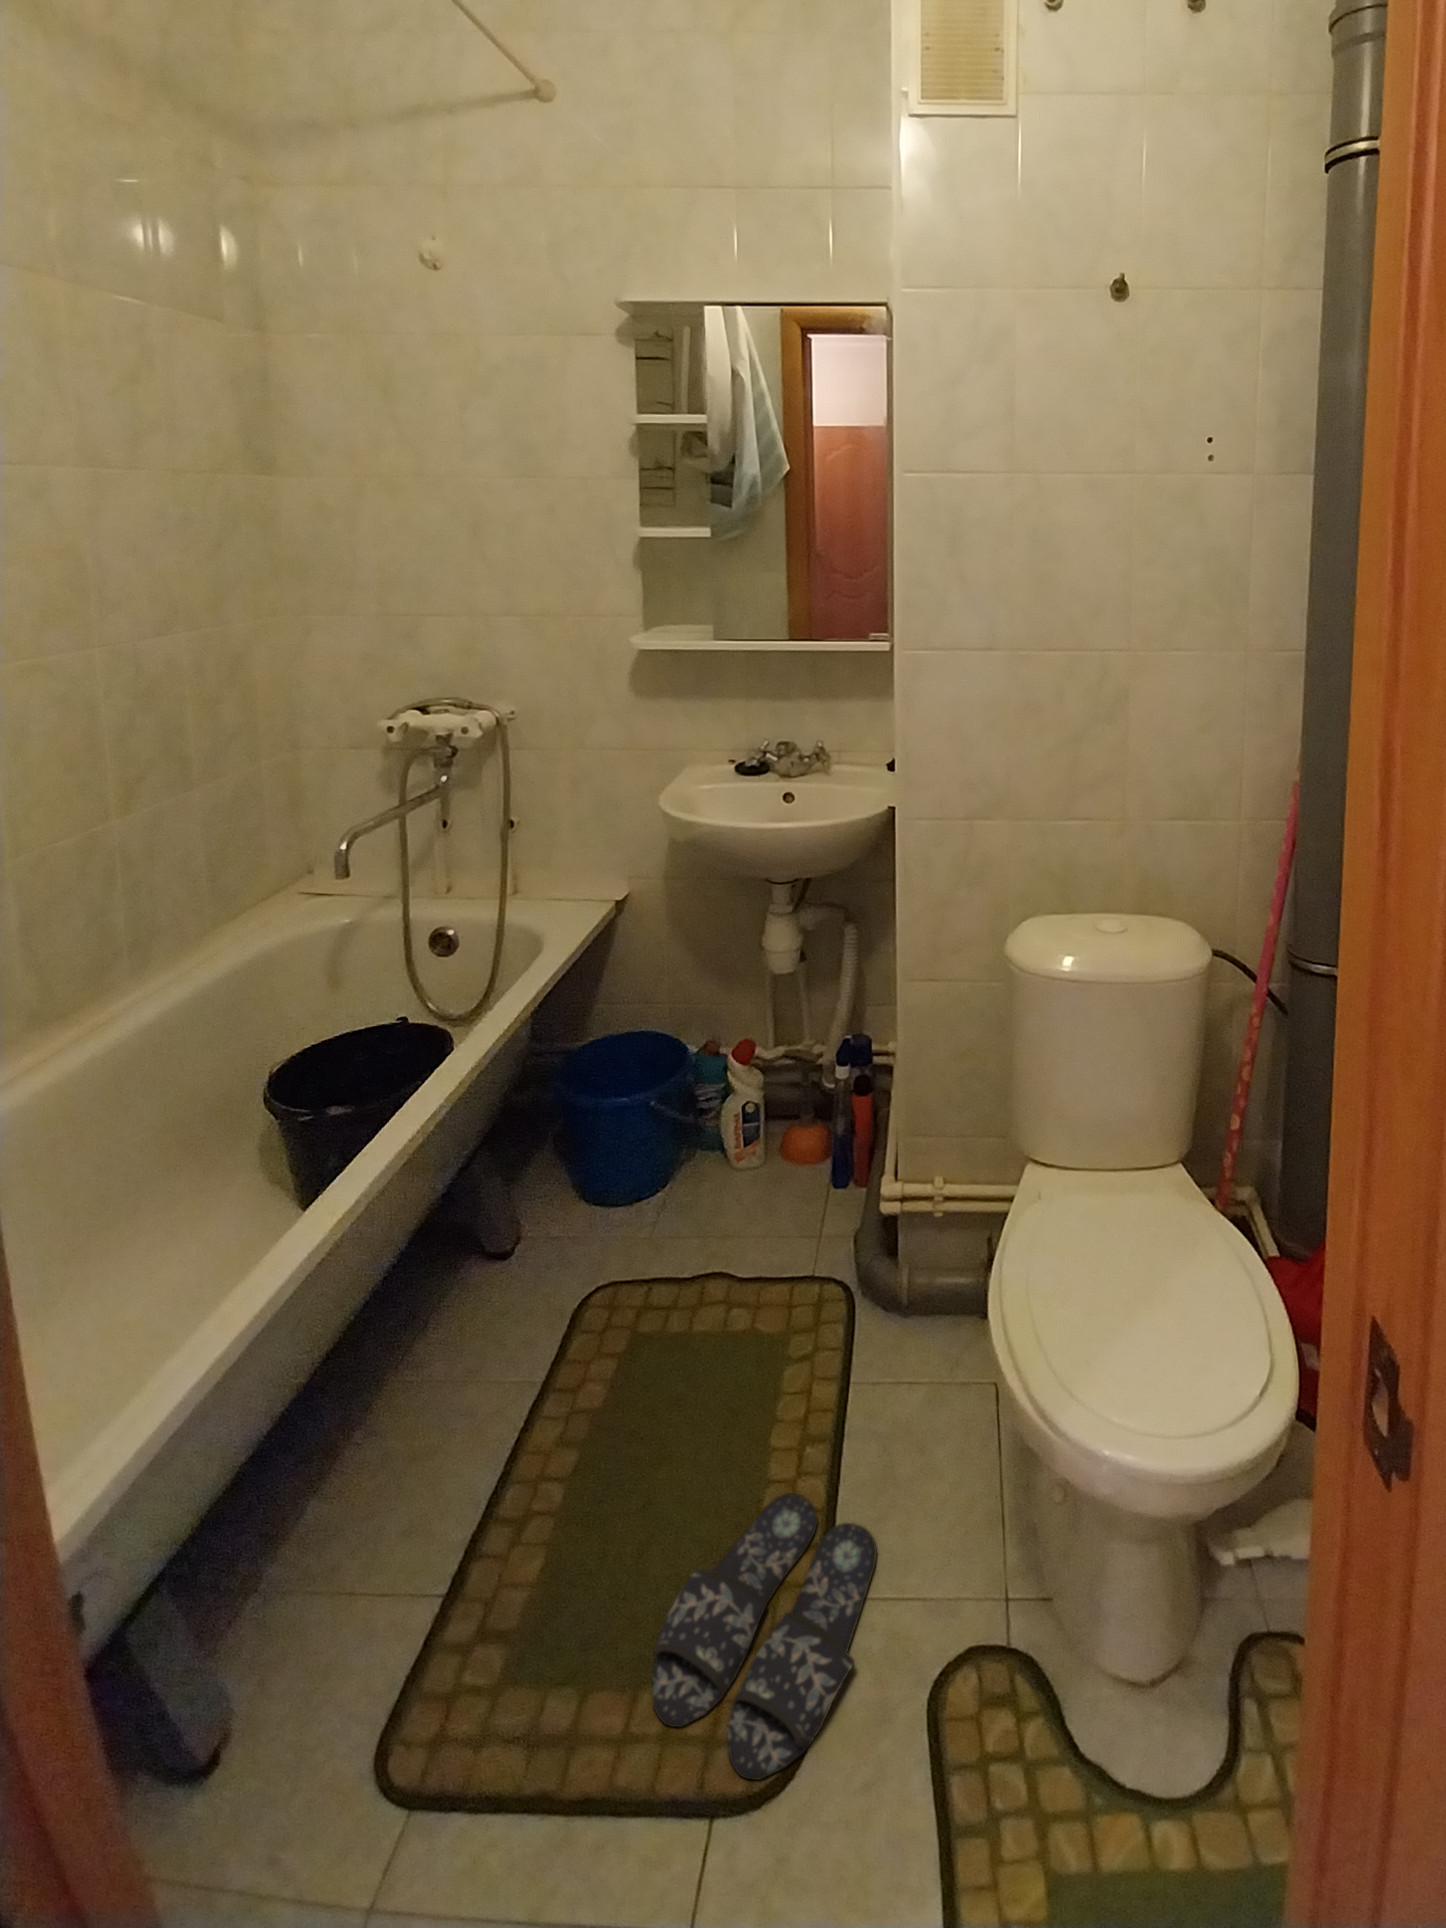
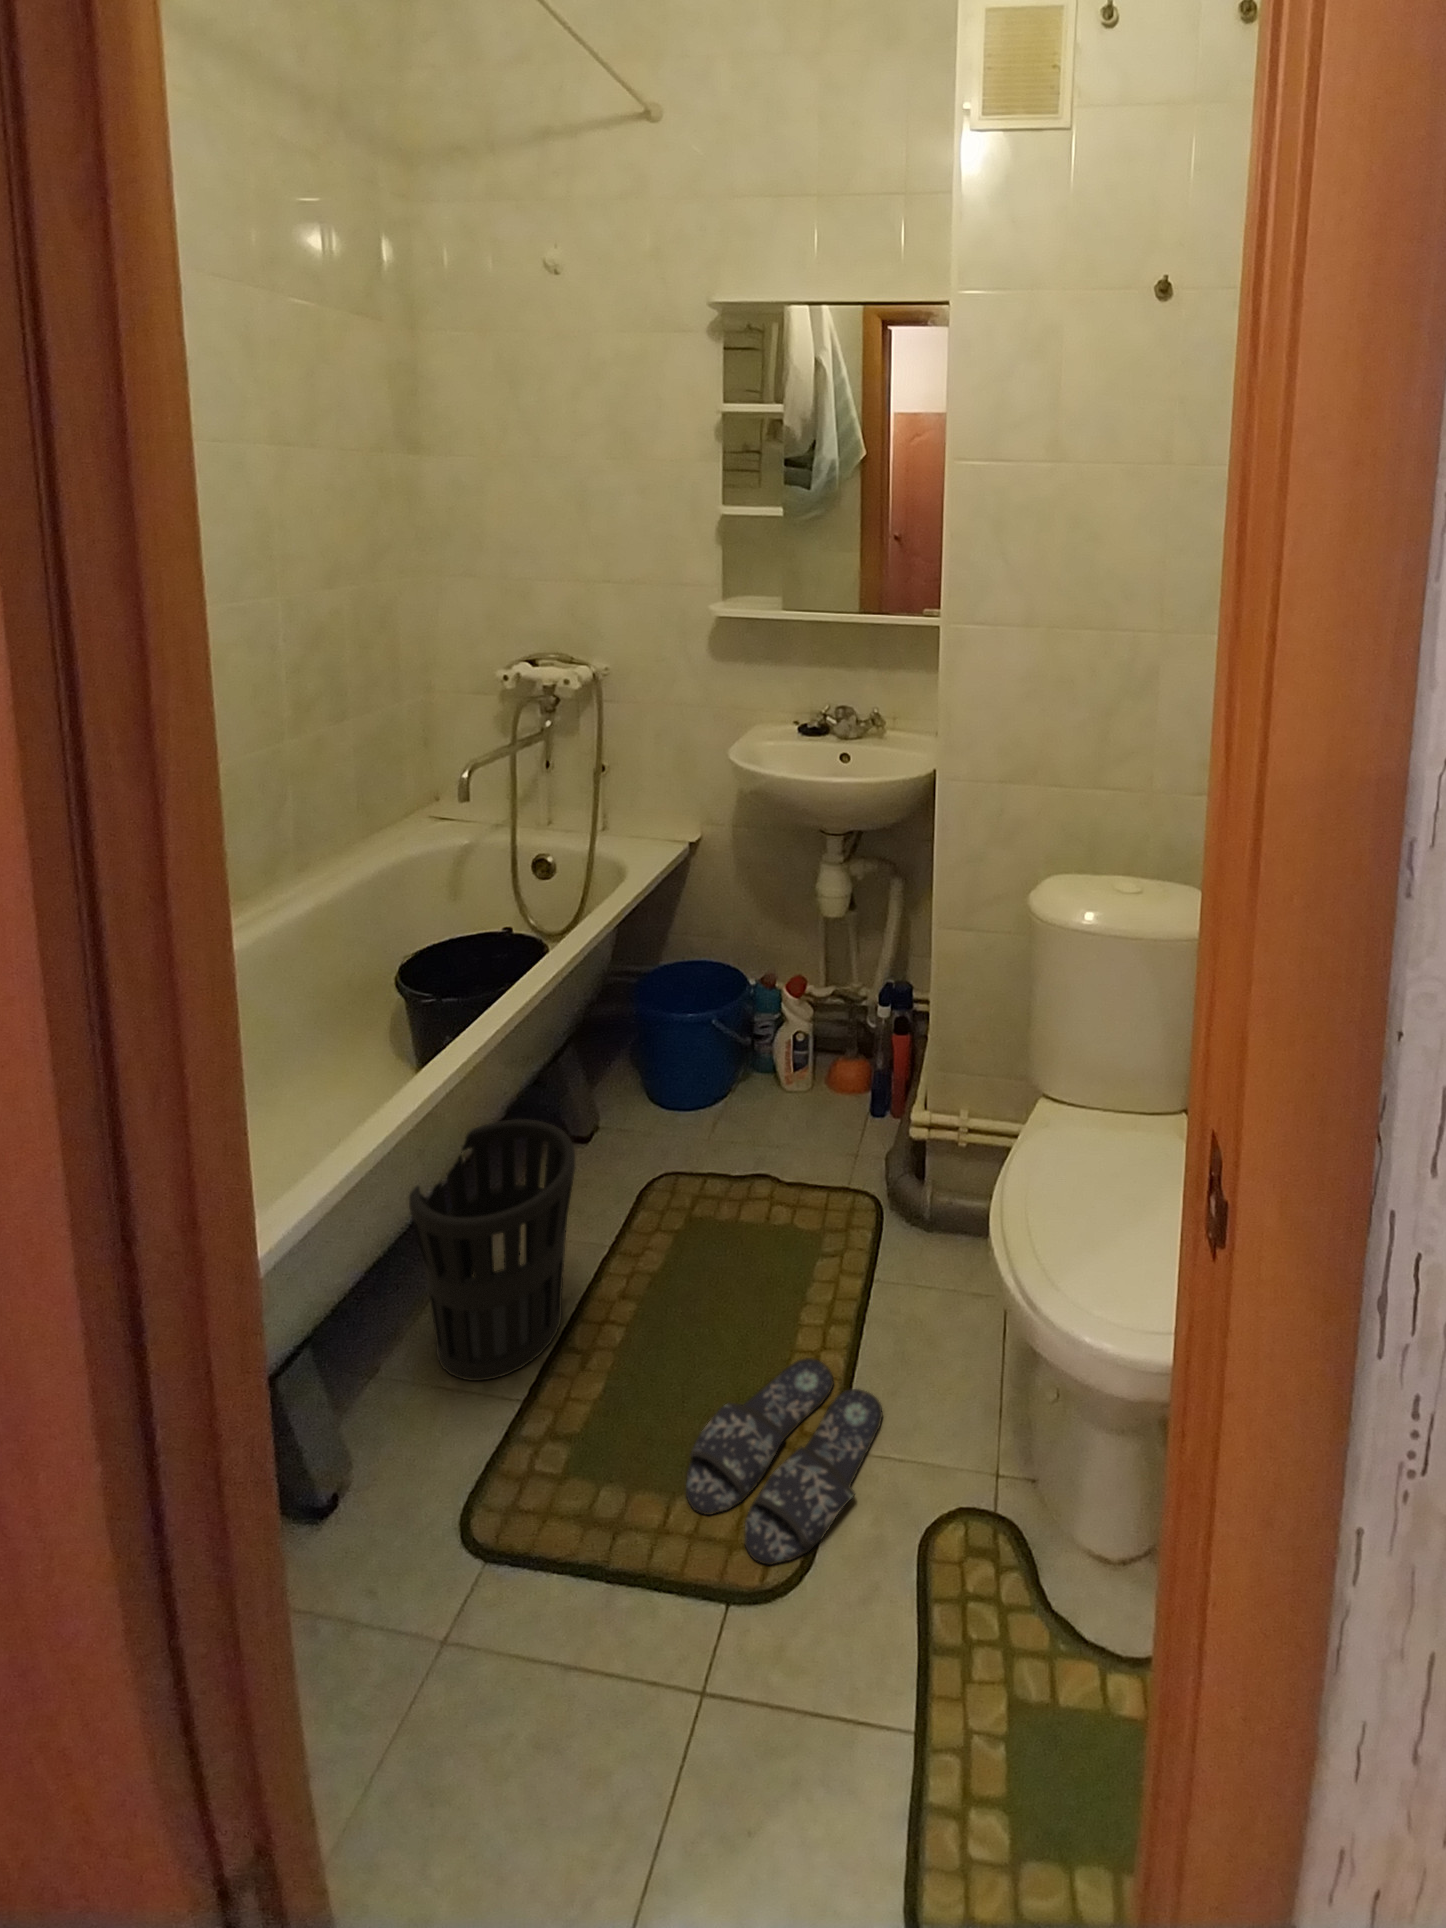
wastebasket: none [279,1260,497,1600] -> present [408,1119,576,1381]

